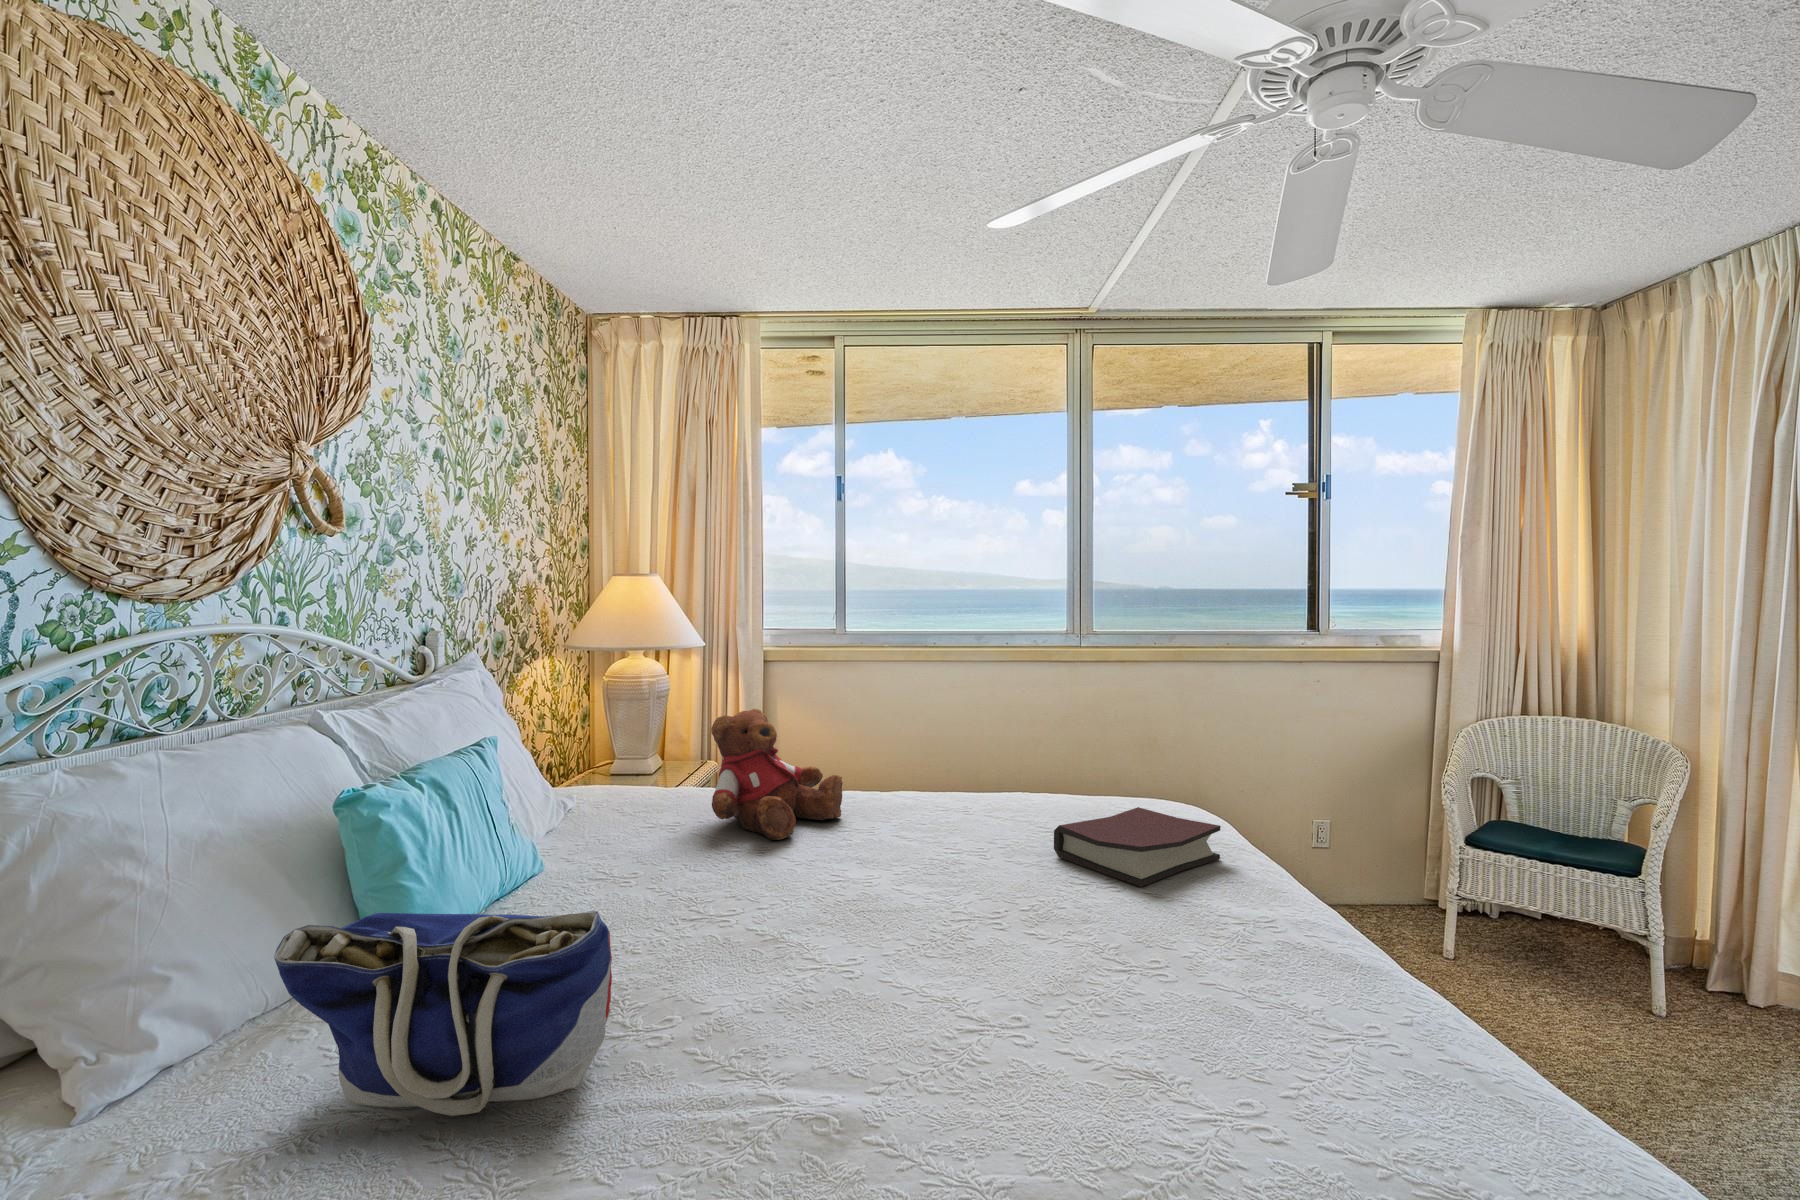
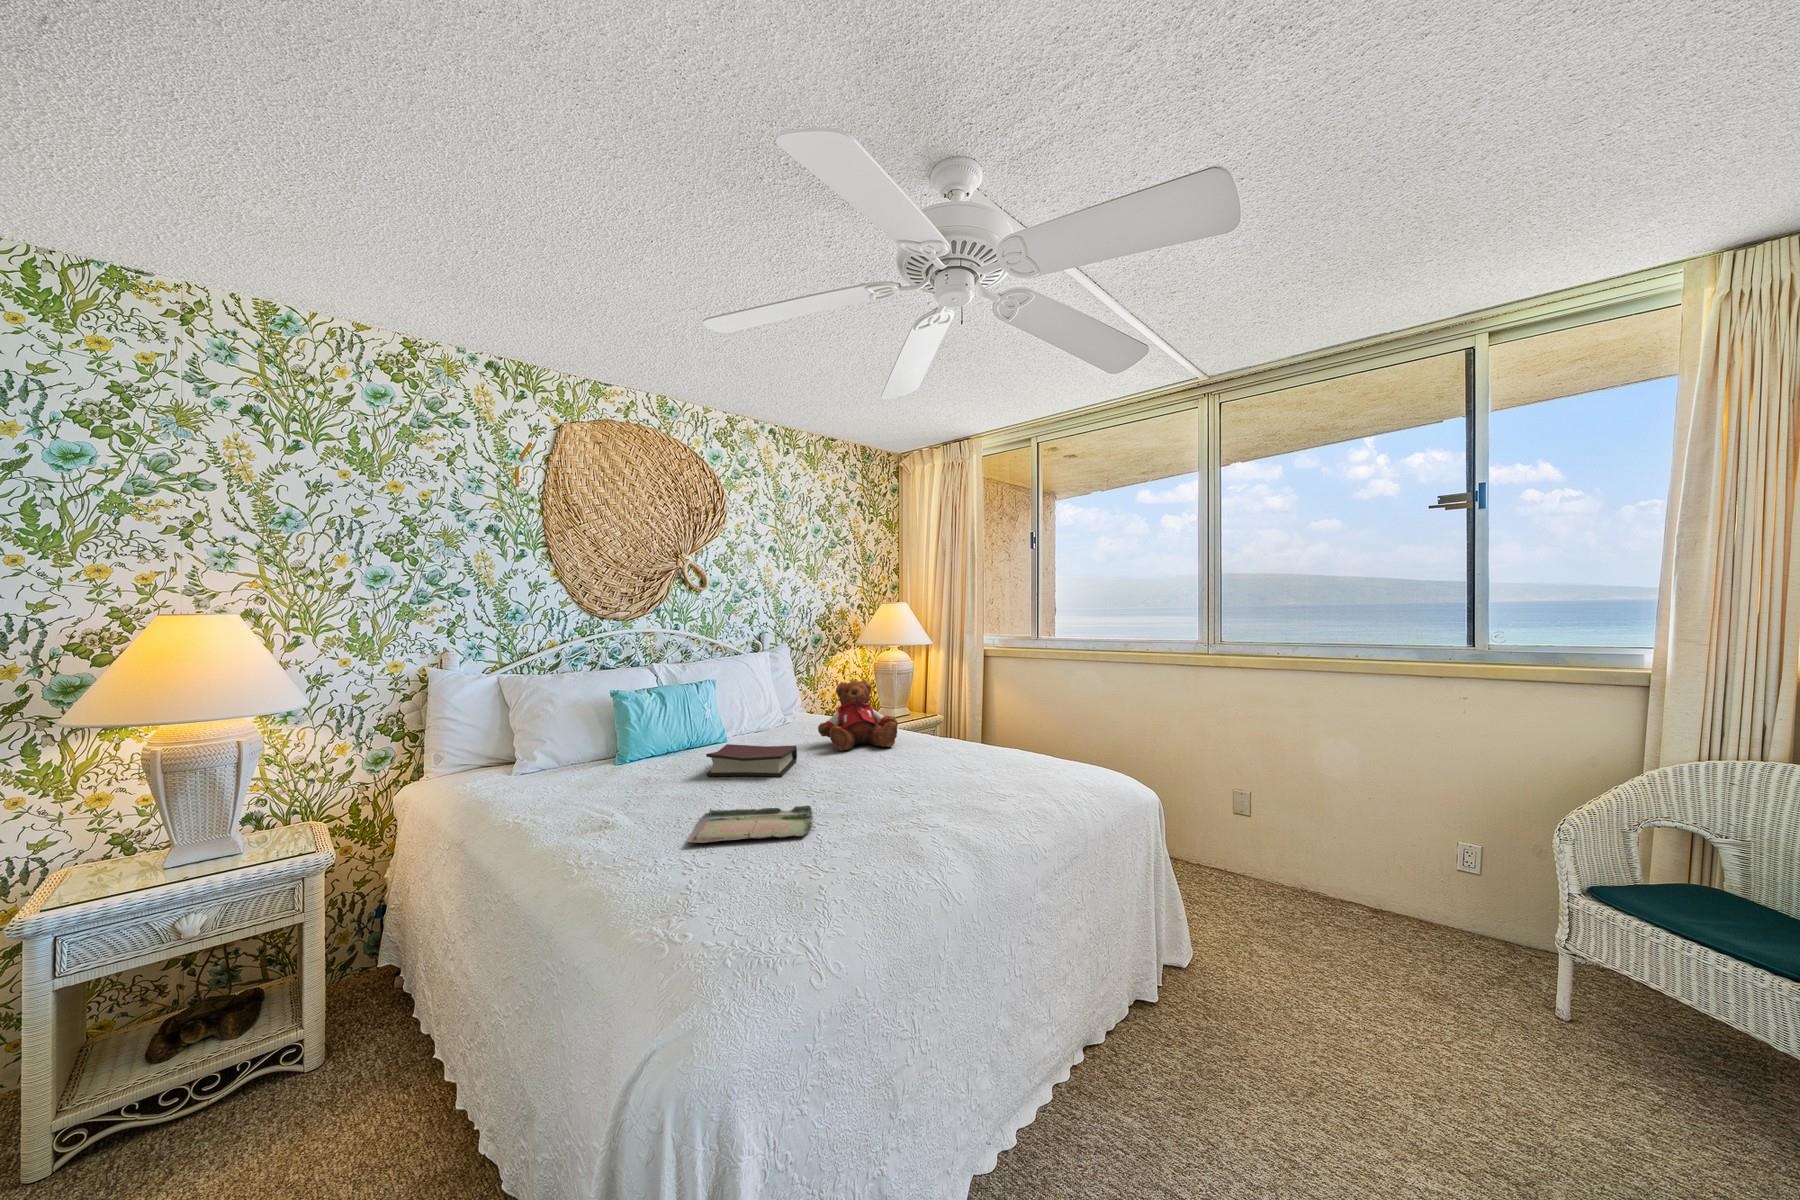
hardback book: present [1054,807,1221,887] -> present [706,744,797,777]
tote bag: present [274,911,612,1116] -> none [544,723,639,797]
tray: none [926,957,1189,1120] -> present [687,805,812,843]

